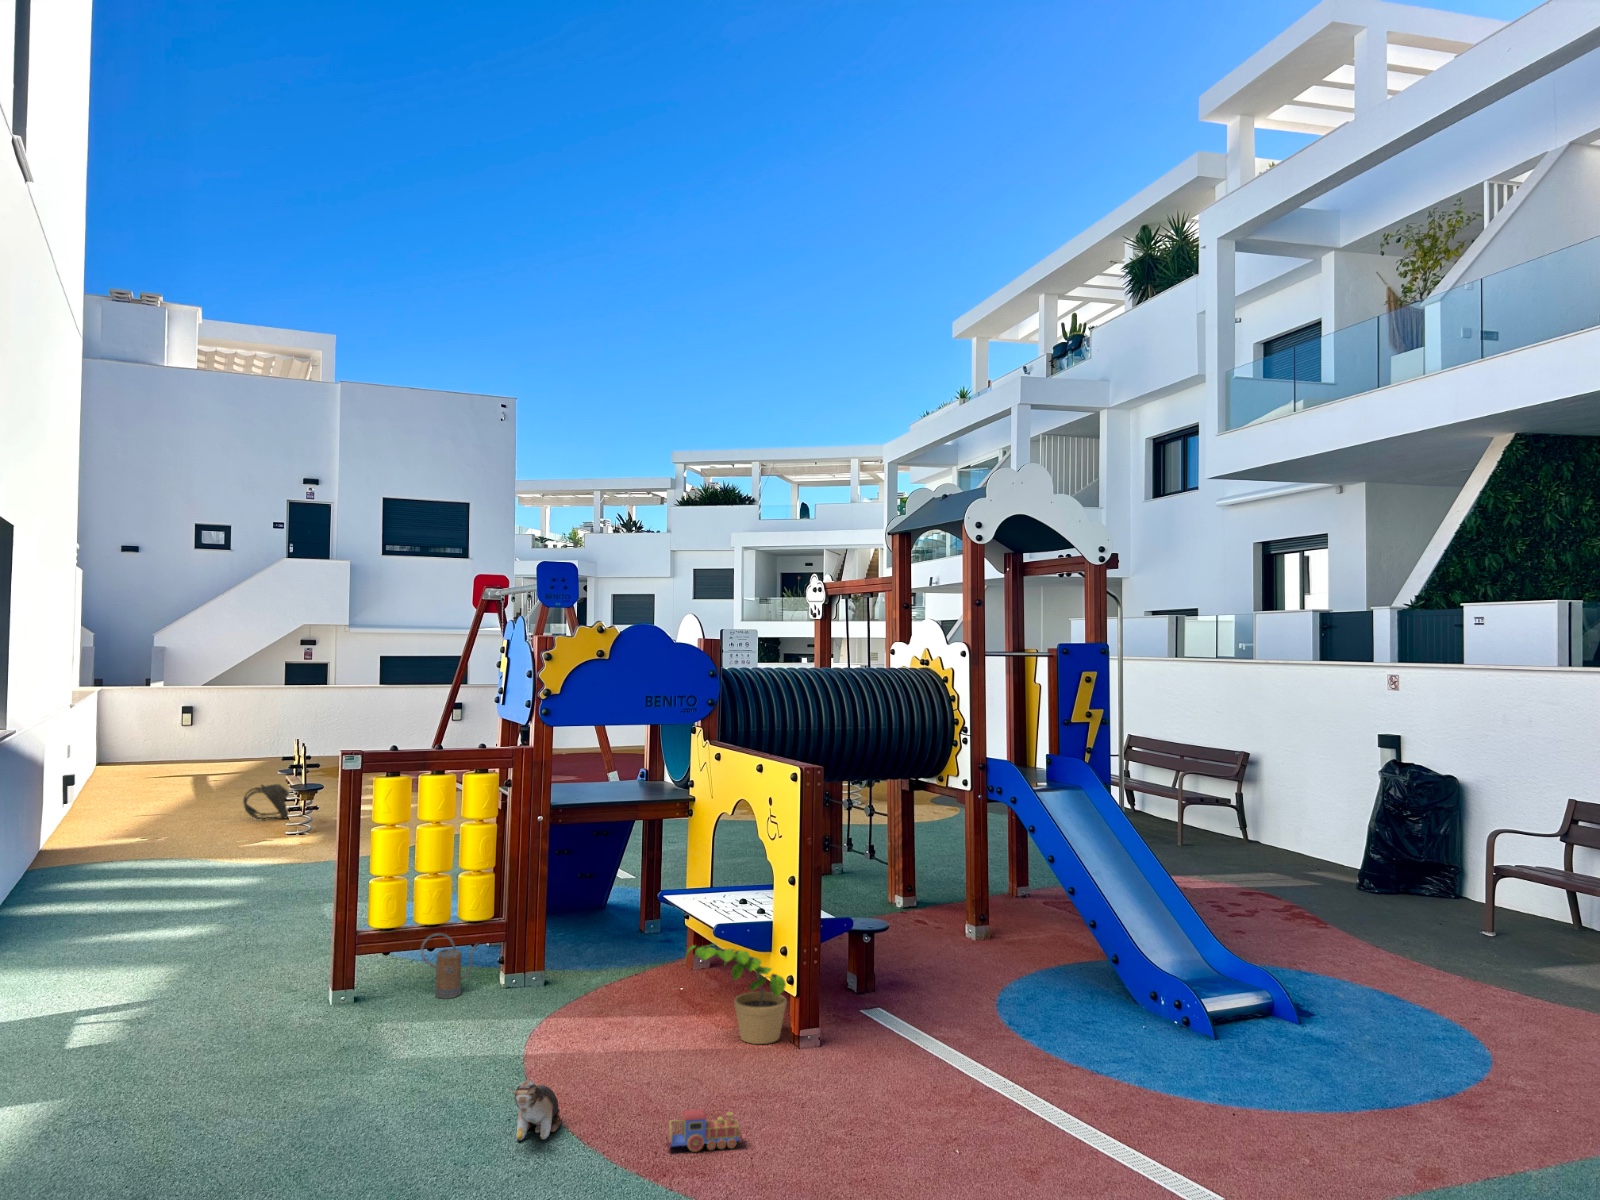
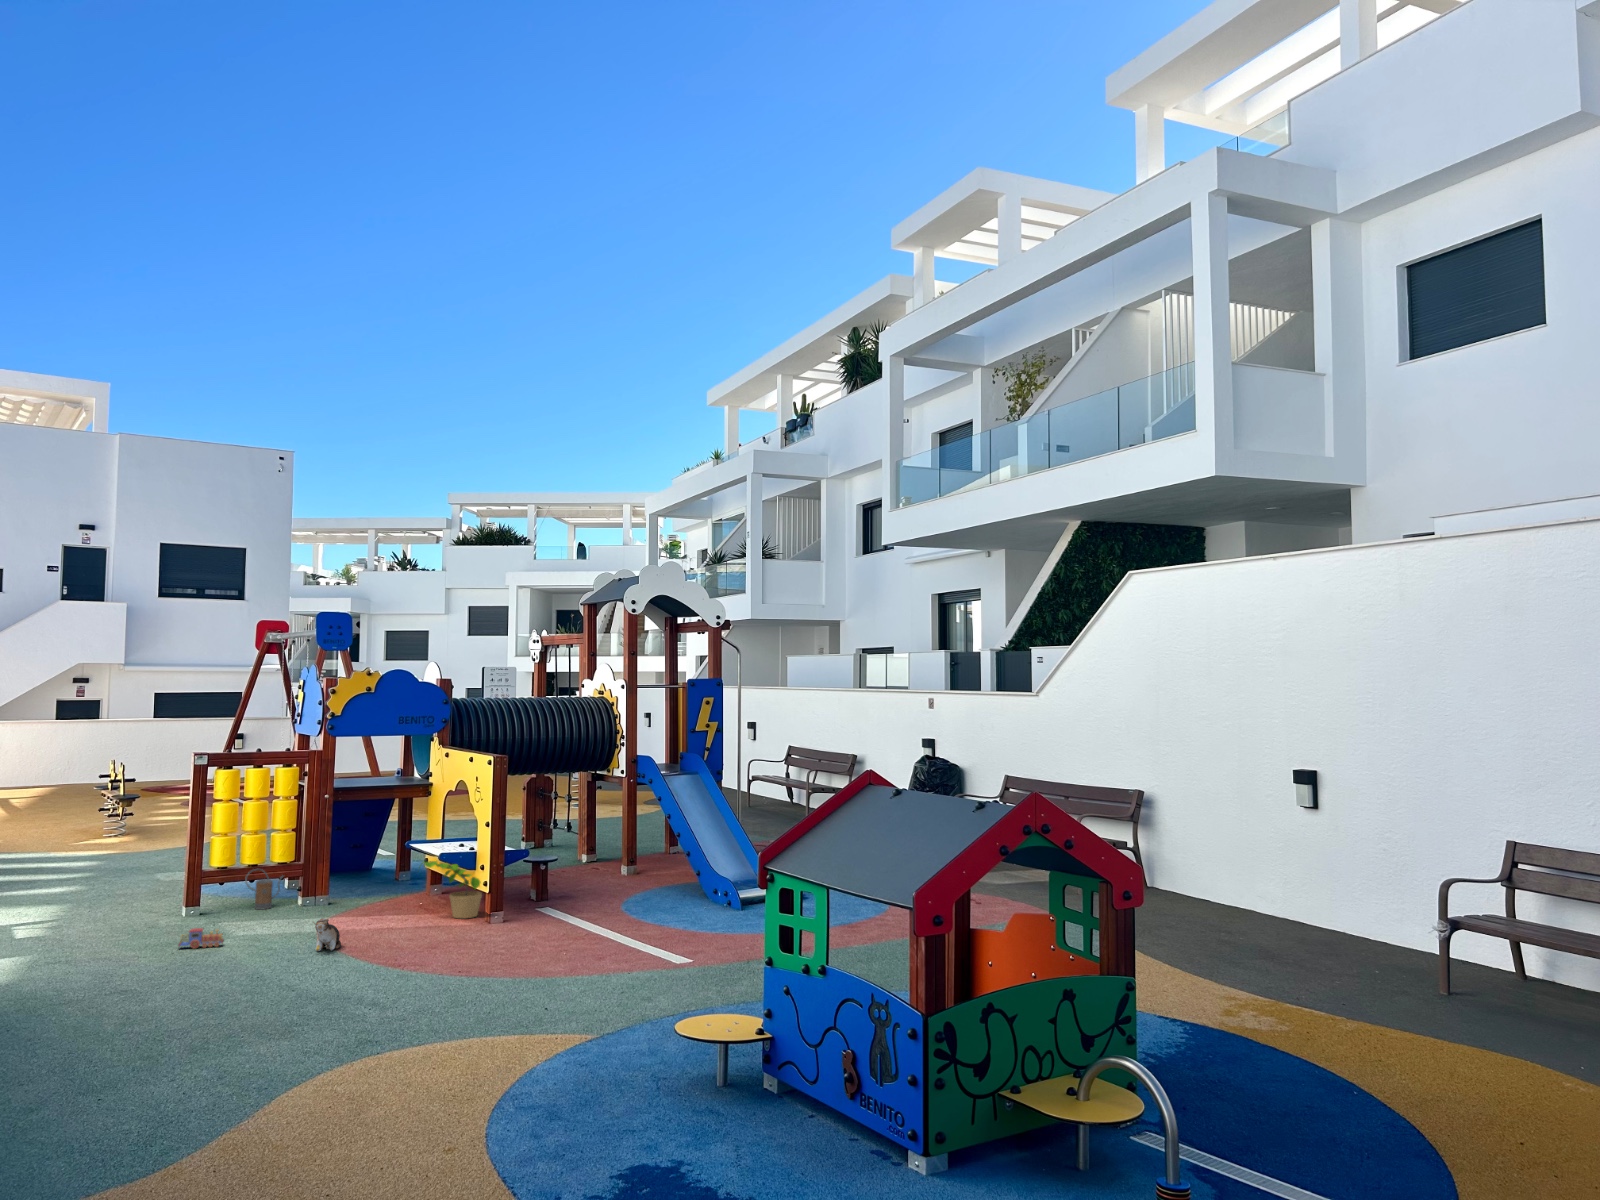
backpack: present [243,784,290,821] -> none [56,800,107,831]
toy train: present [666,1109,742,1152] -> present [178,928,224,949]

